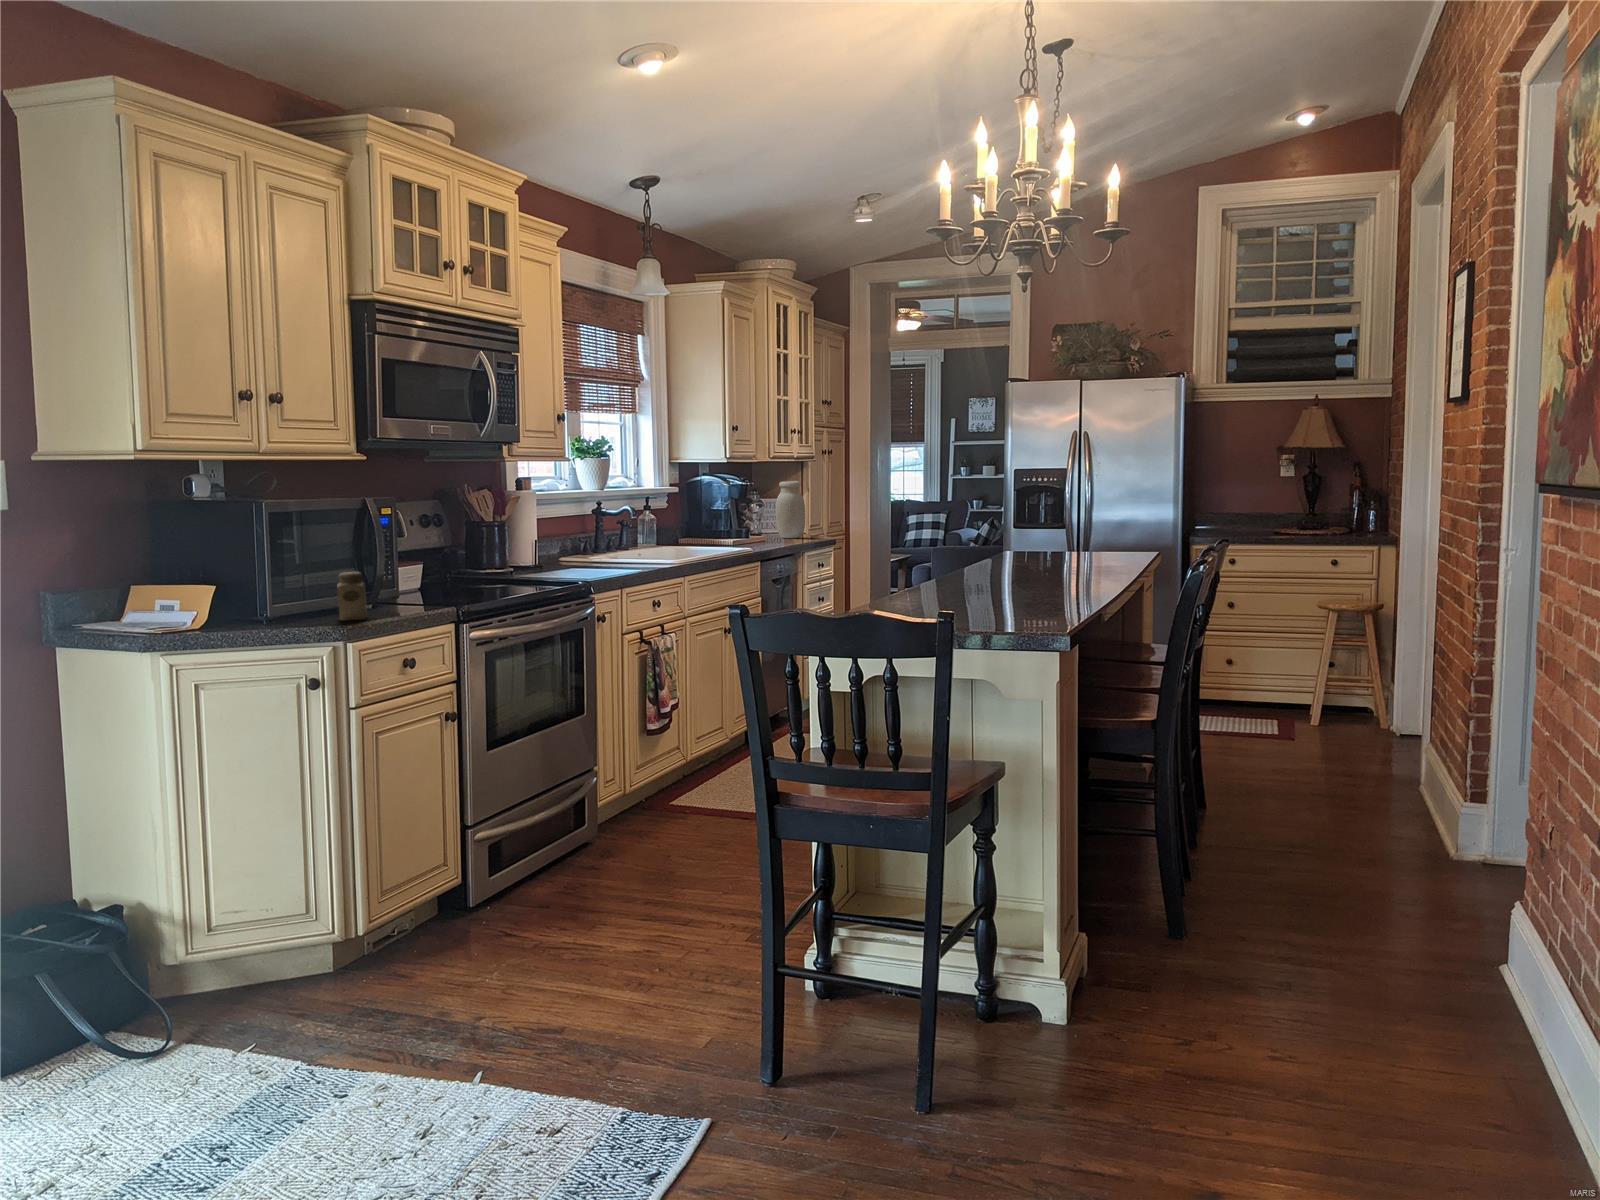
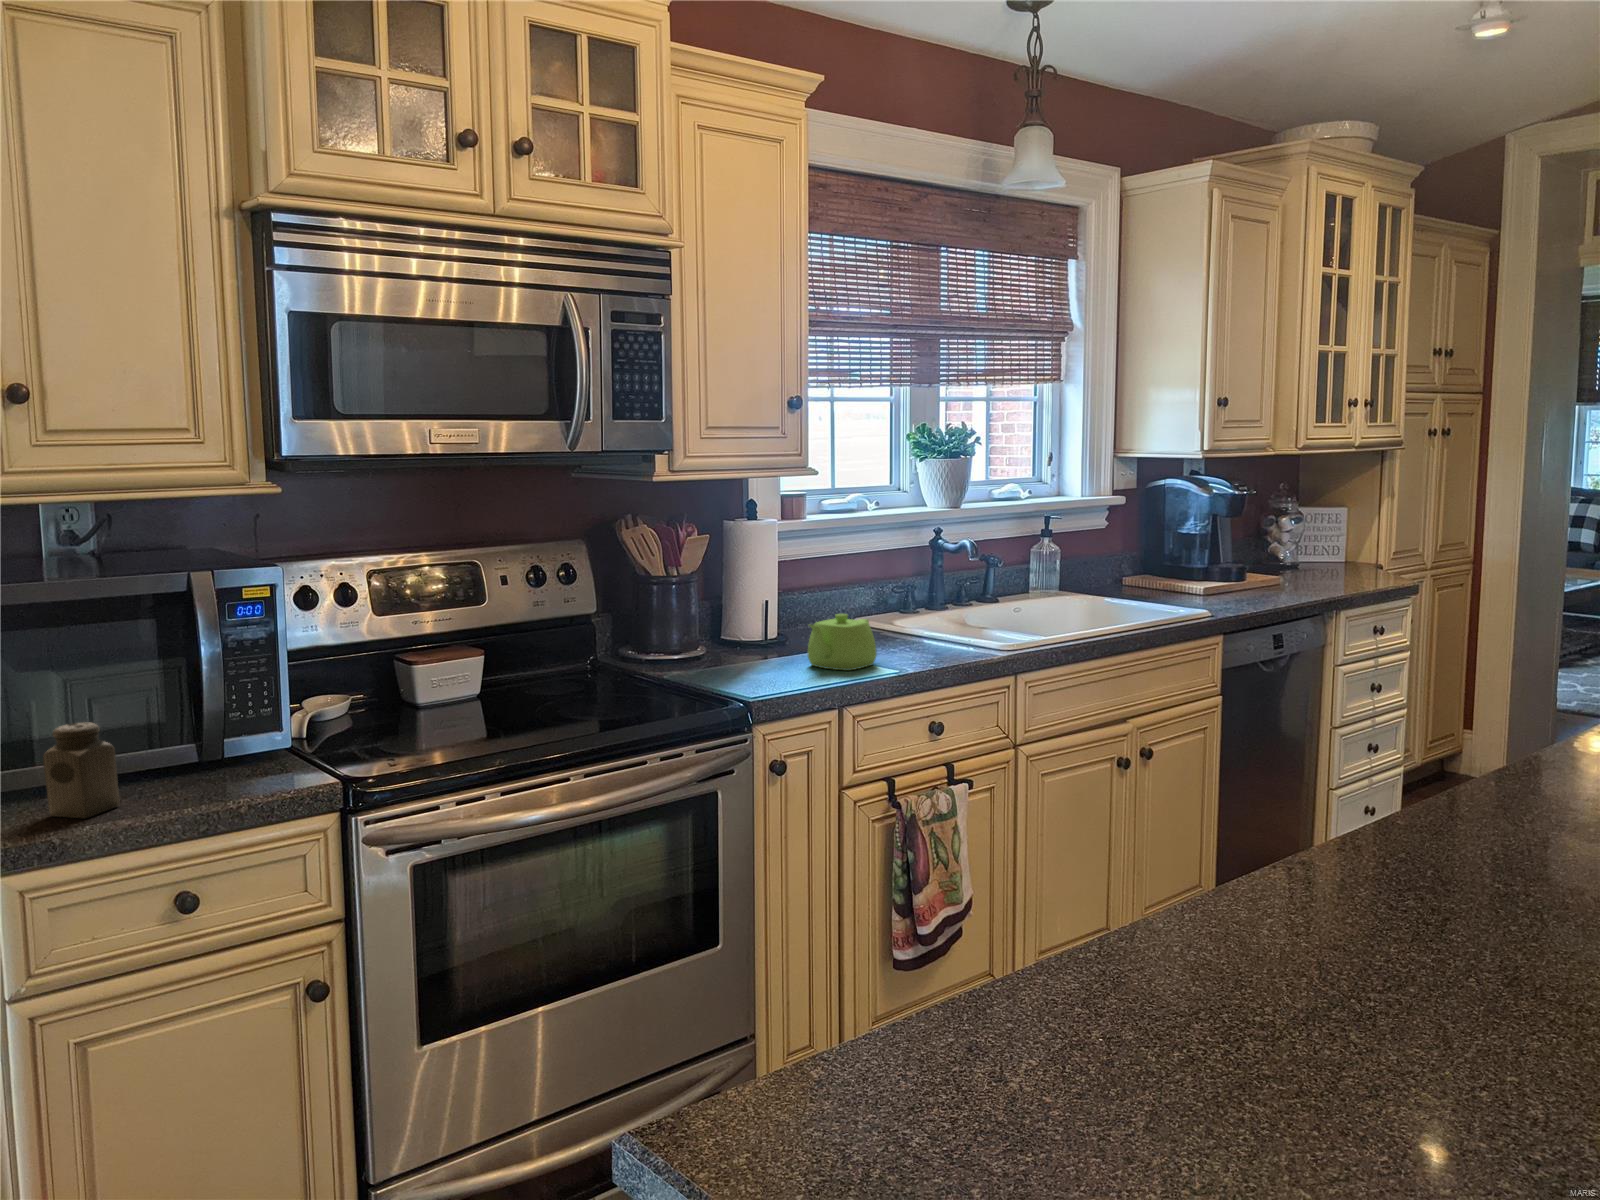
jar: present [776,481,805,538] -> none [1297,491,1349,587]
teapot: none [584,539,623,570] -> present [808,614,877,670]

